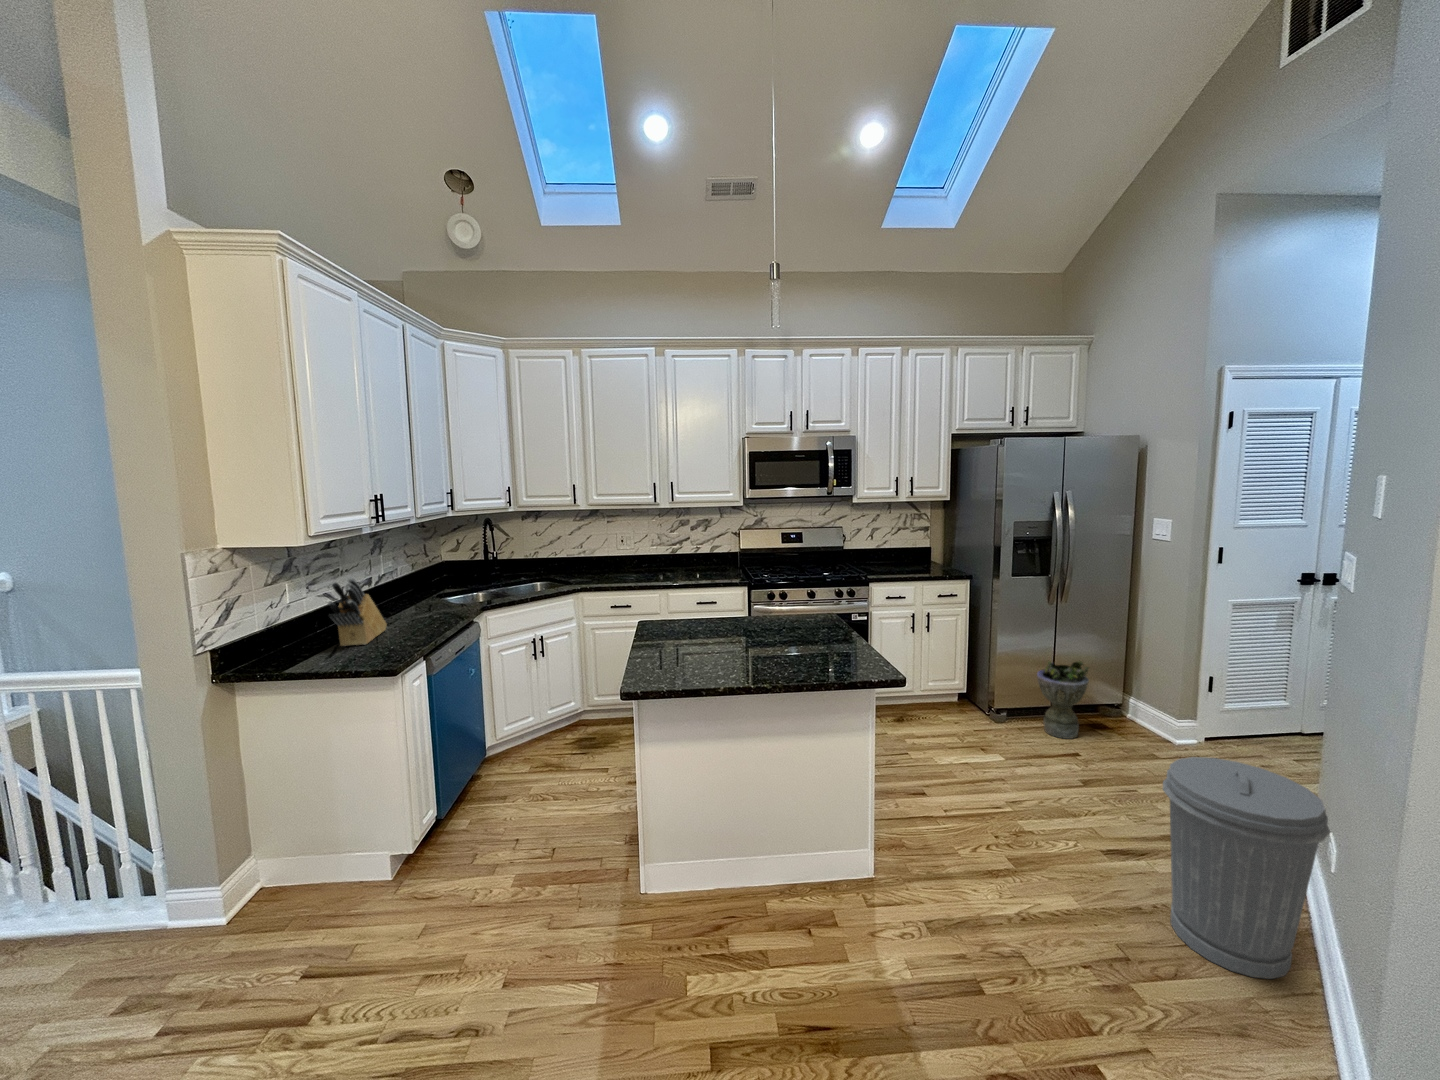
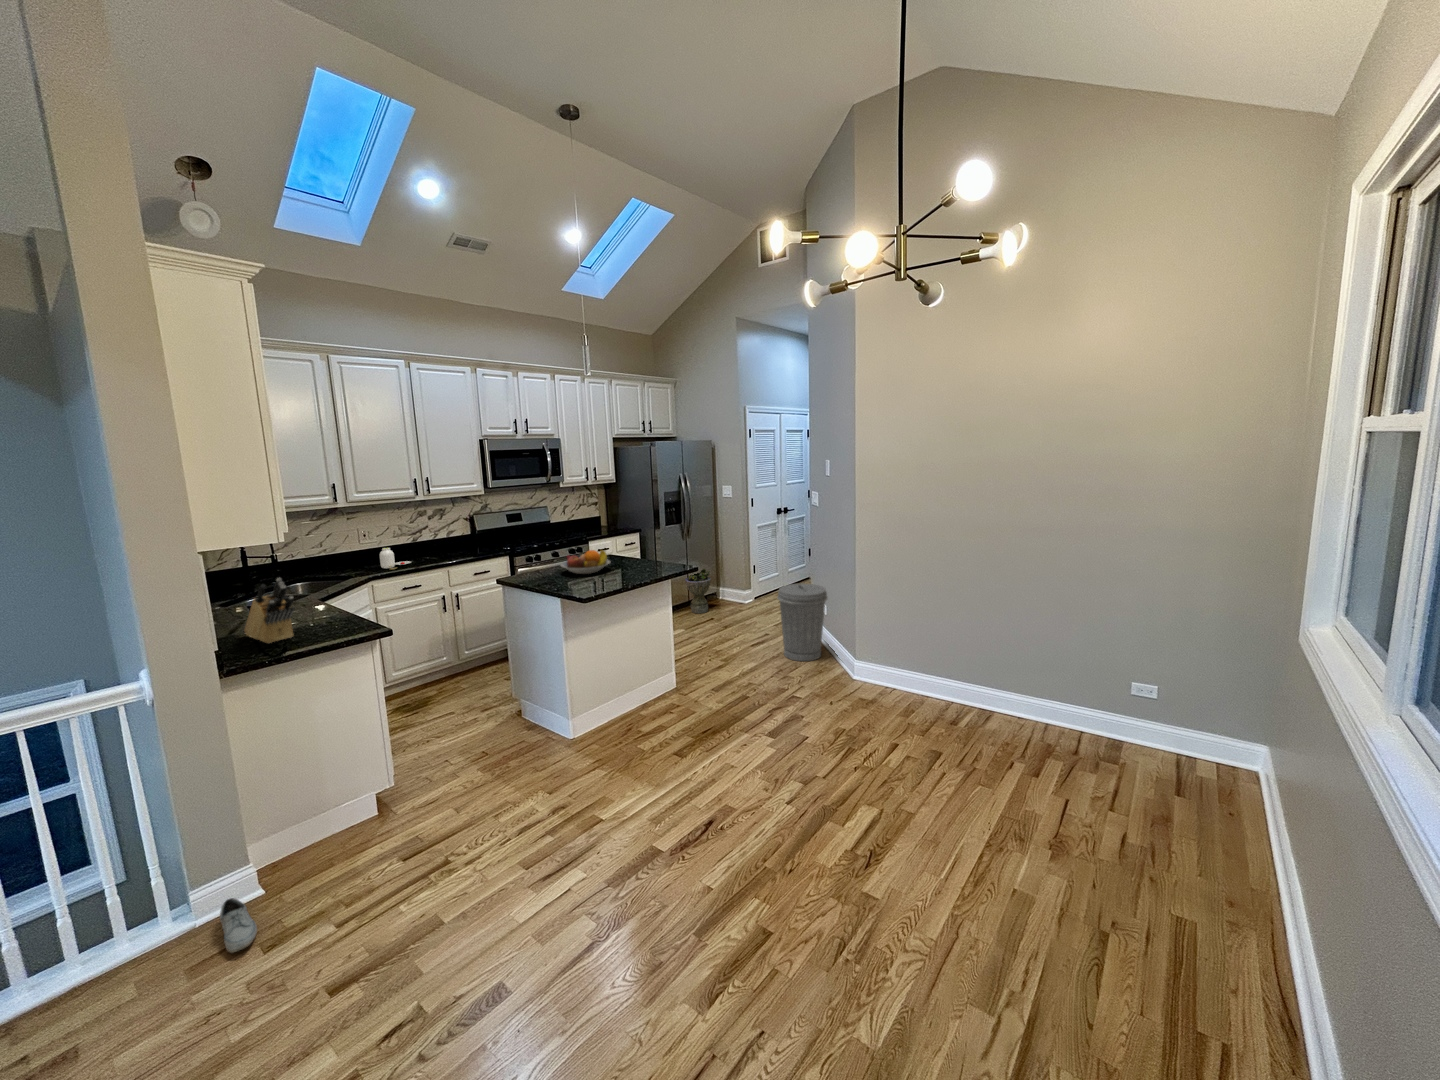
jar: none [607,557,644,582] -> present [380,548,411,569]
fruit bowl: none [714,601,792,638] -> present [560,550,610,574]
shoe: none [98,917,185,995] -> present [220,898,257,952]

